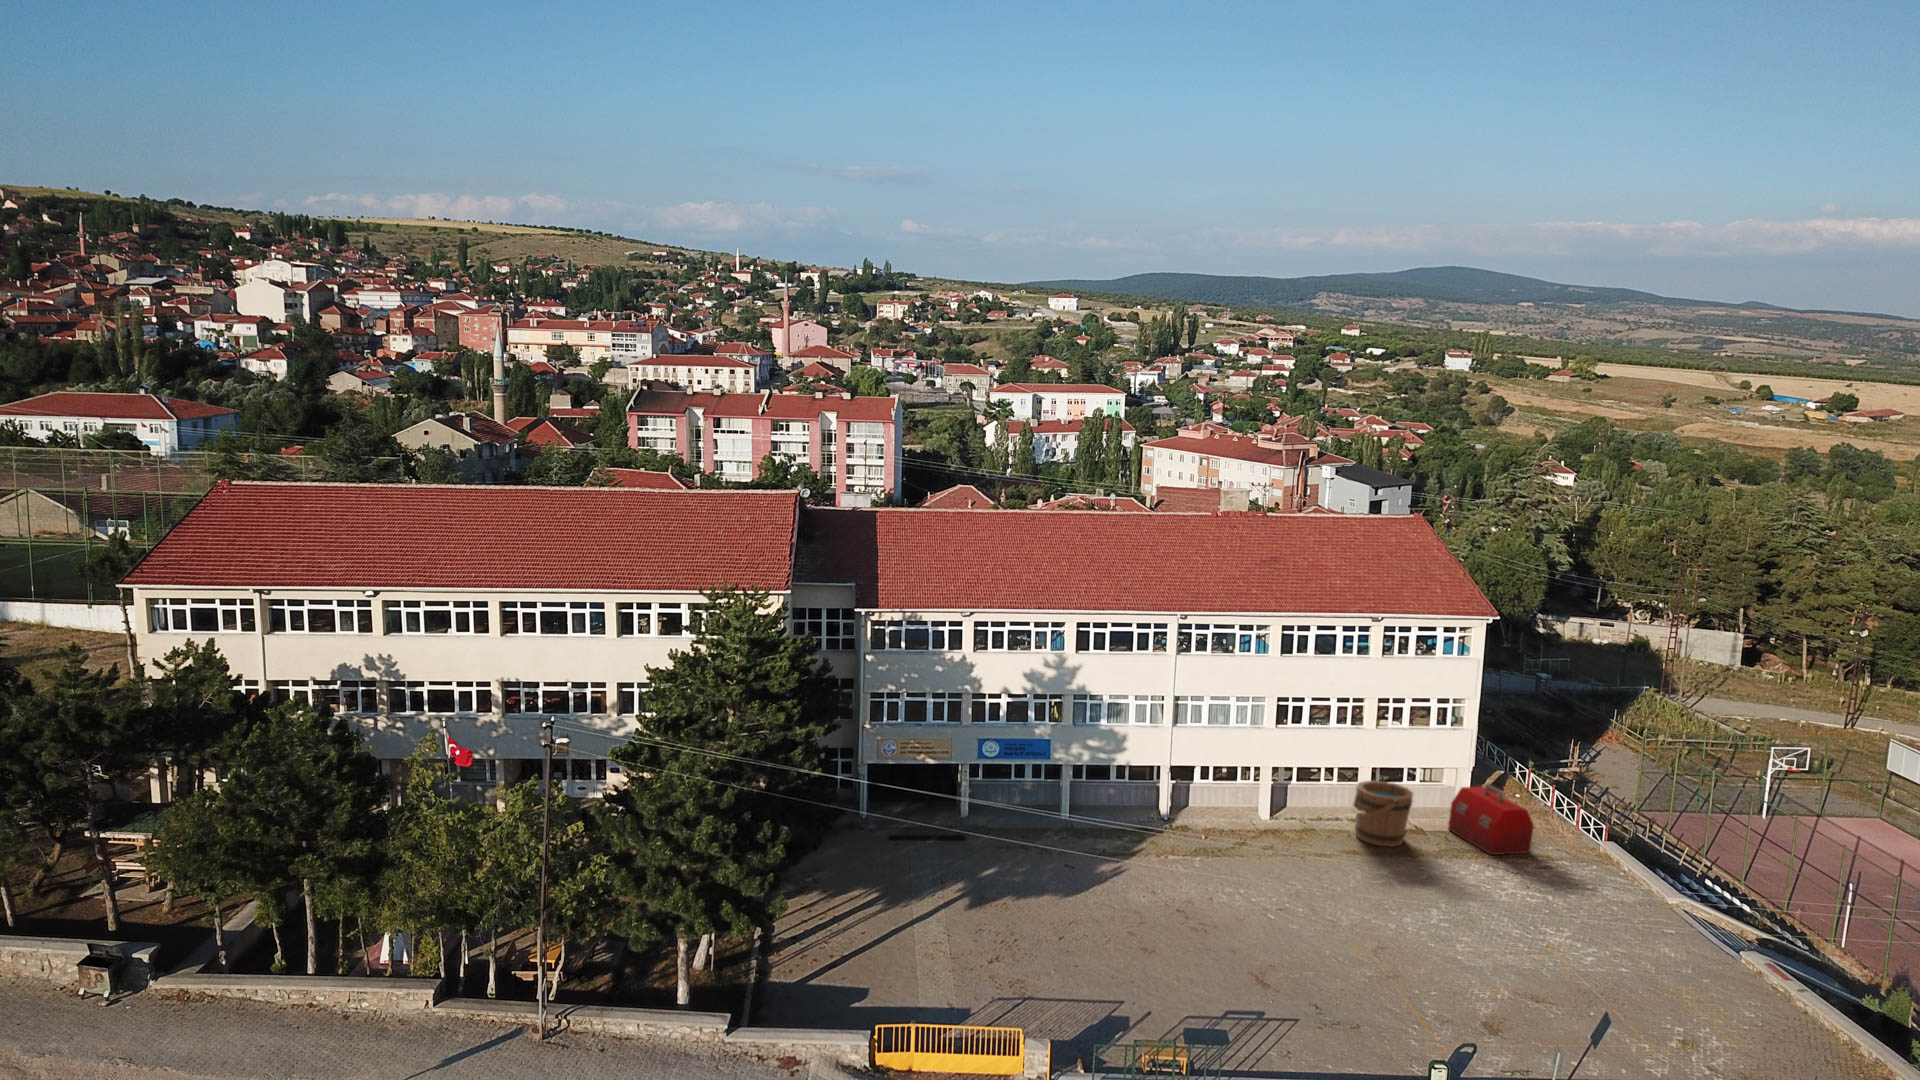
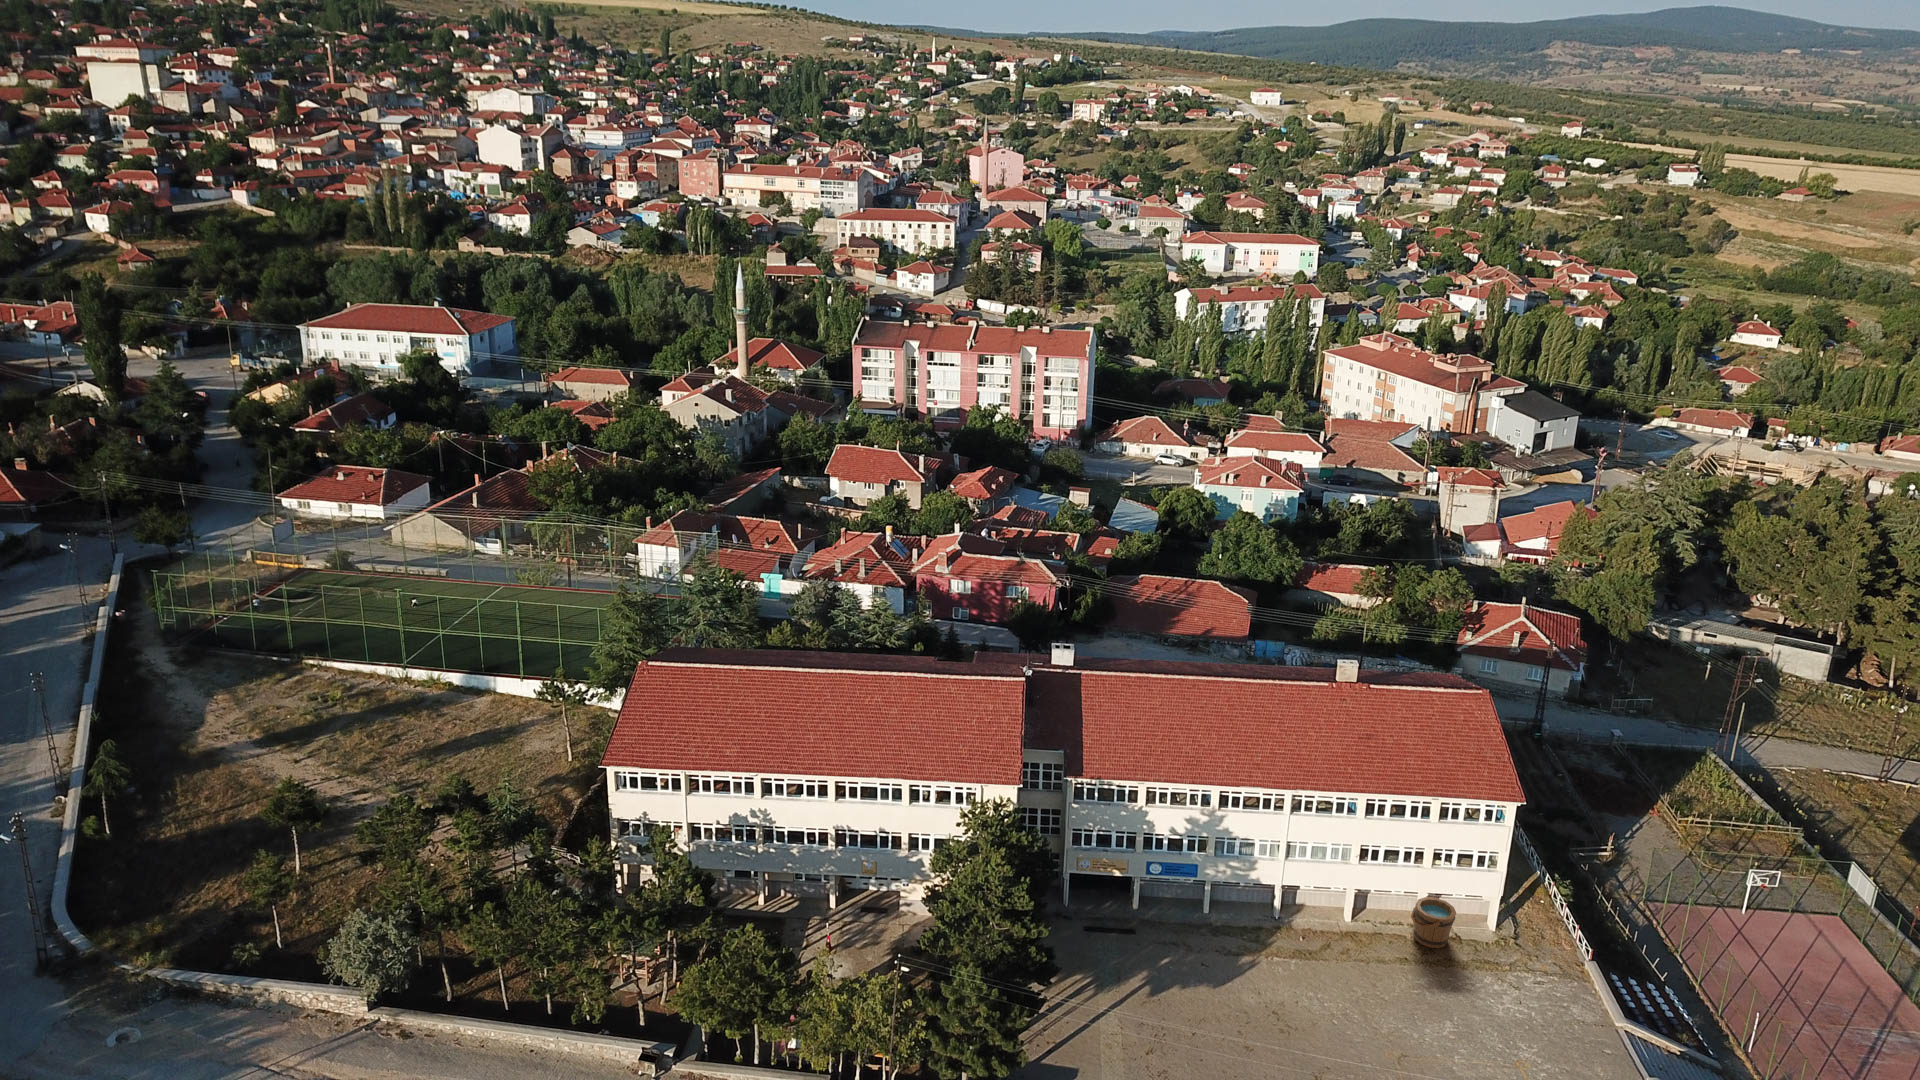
toolbox: present [1448,784,1534,855] -> none [1484,904,1542,961]

